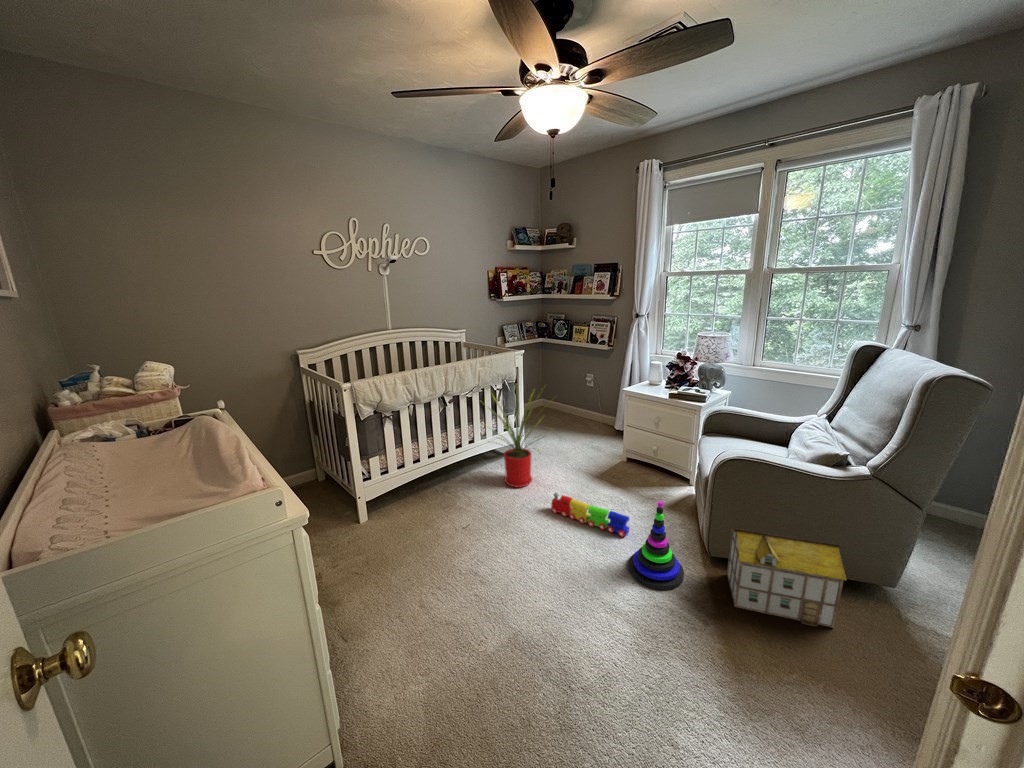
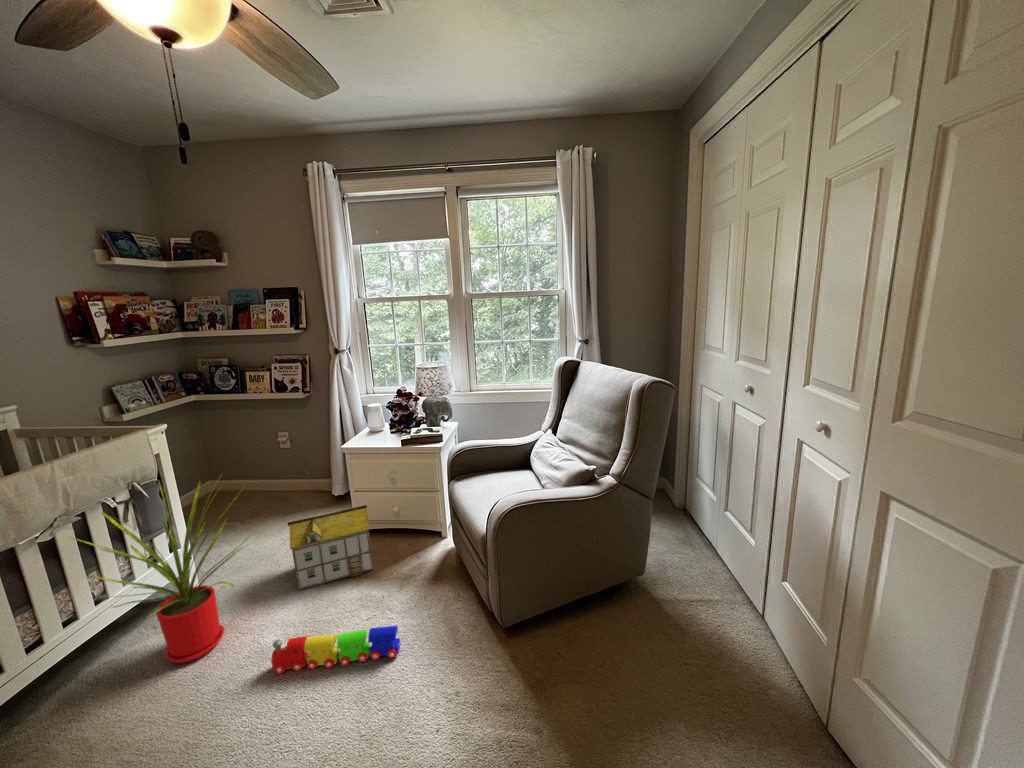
stacking toy: present [628,501,684,590] -> none [416,595,486,721]
toy house: present [727,528,846,628] -> present [288,505,374,590]

